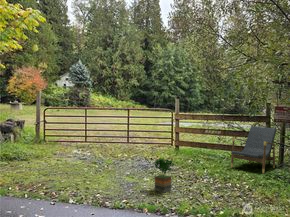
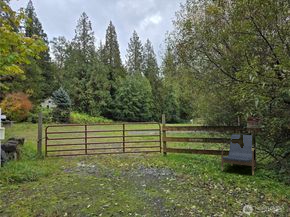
potted tree: present [155,159,175,193] -> none [177,172,198,208]

